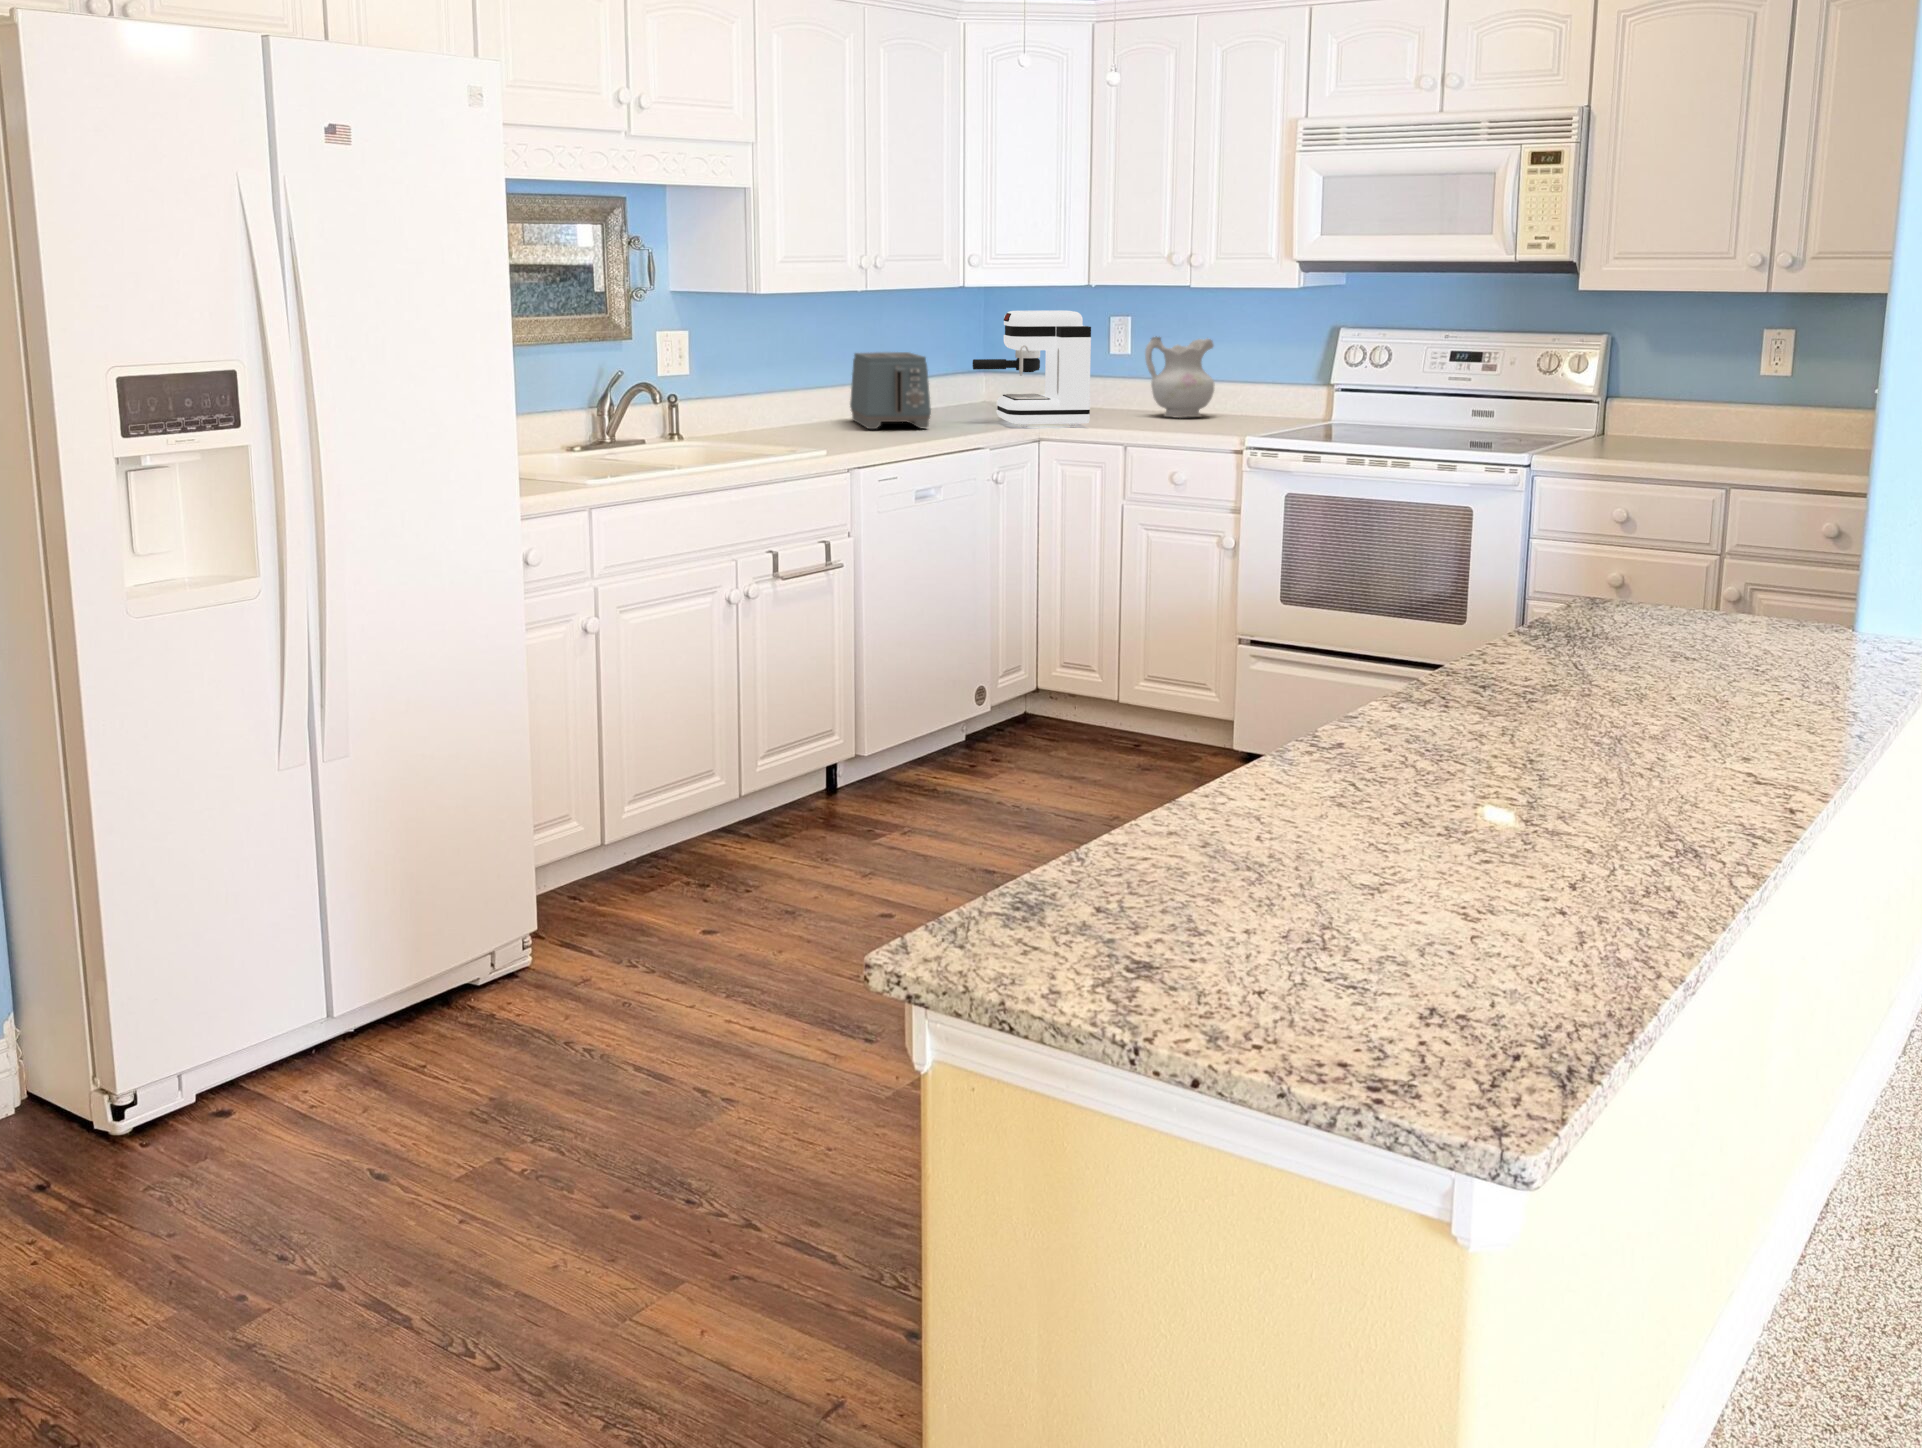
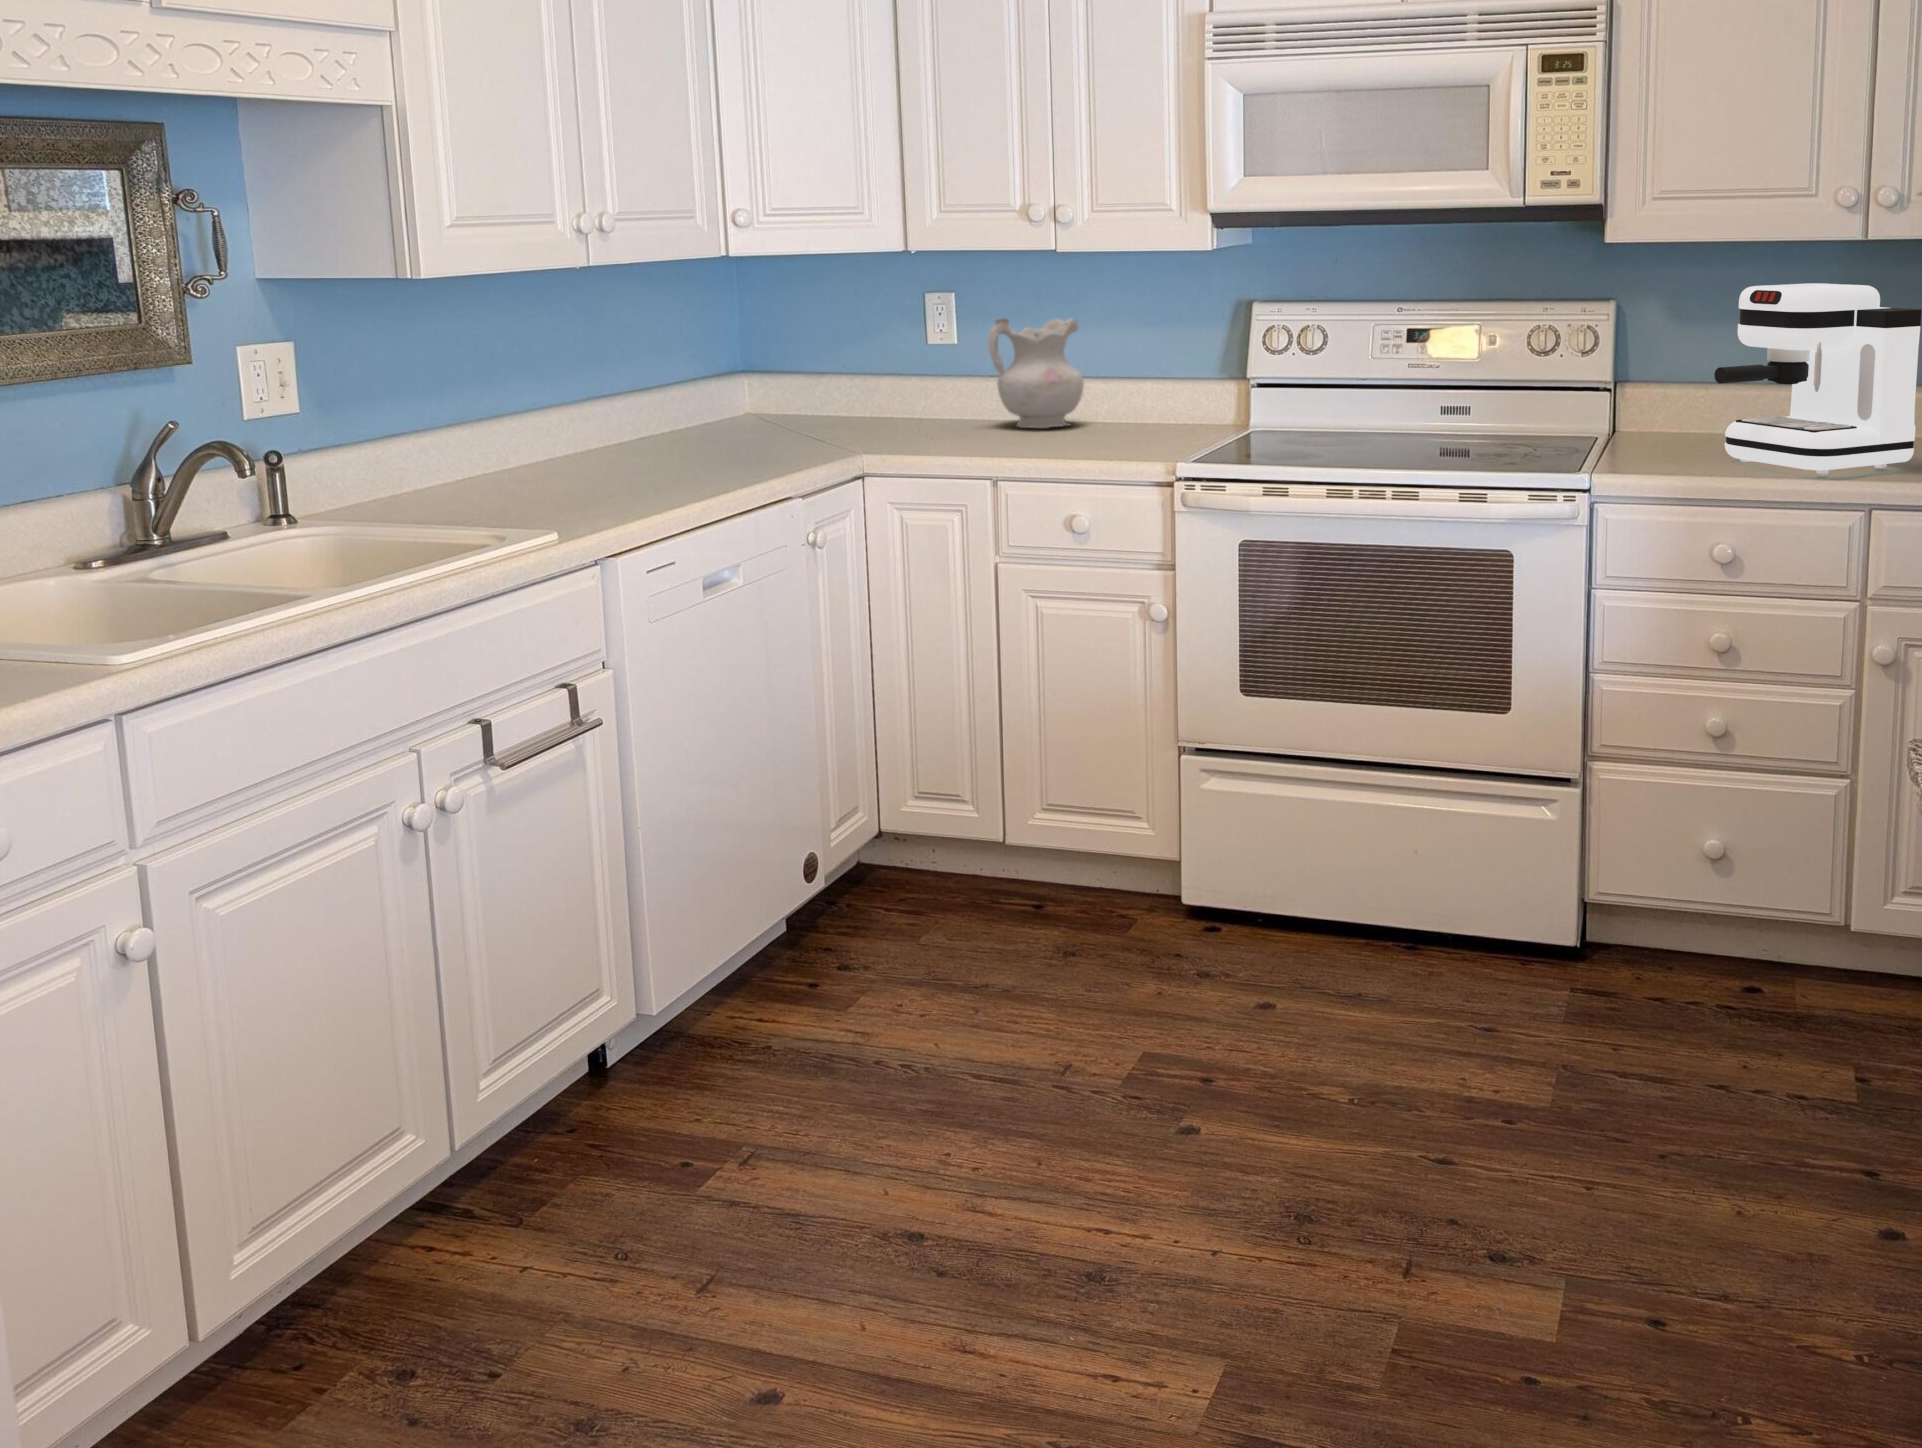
coffee maker: present [973,311,1091,427] -> present [1714,283,1921,475]
toaster: present [850,352,931,429] -> none [567,354,702,478]

